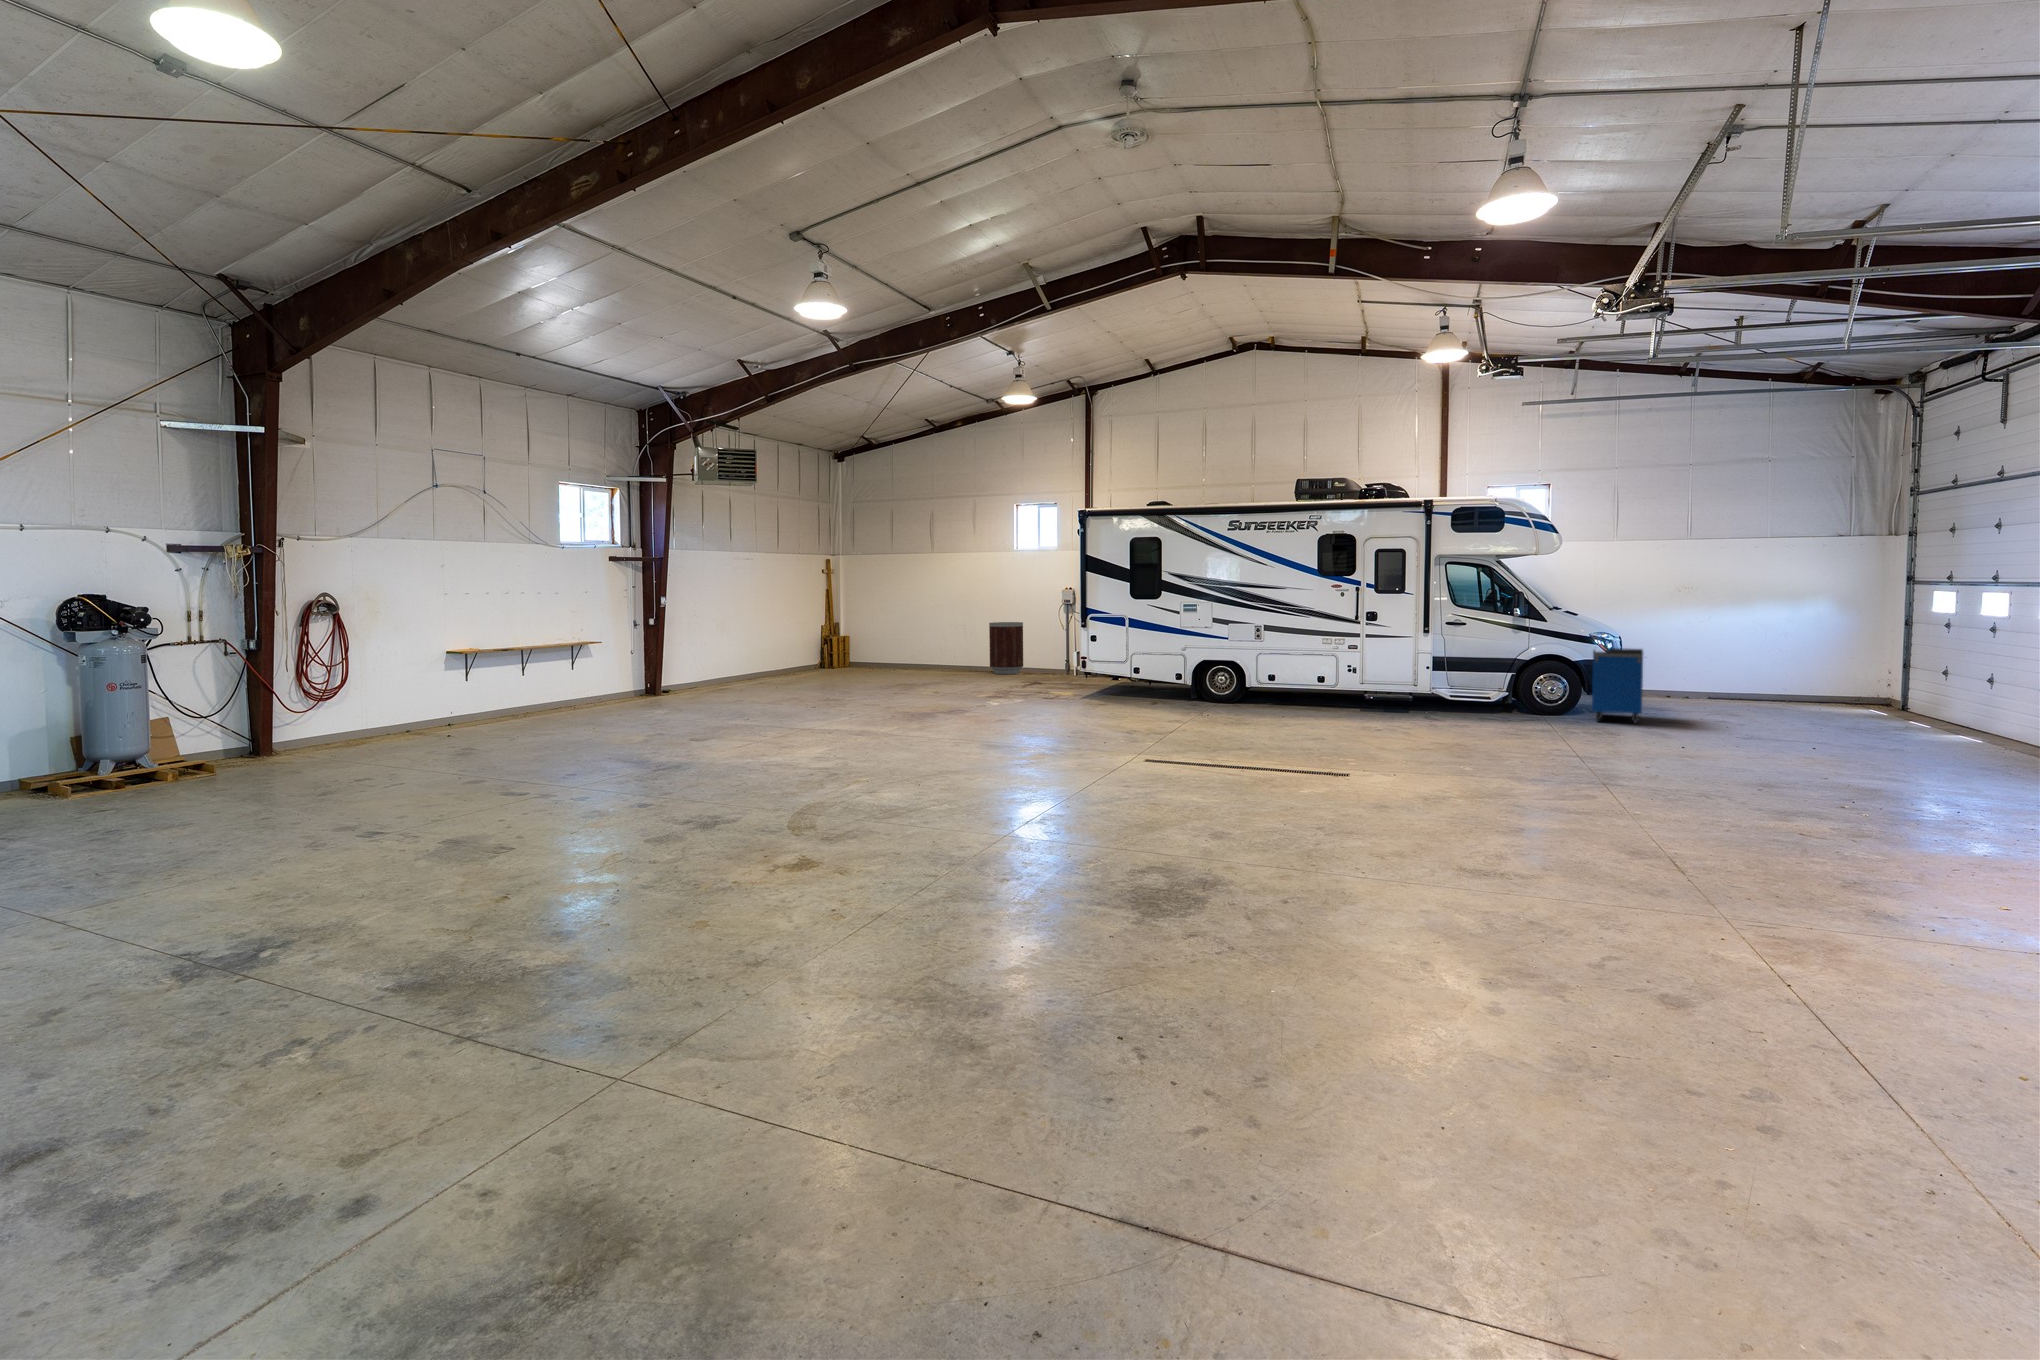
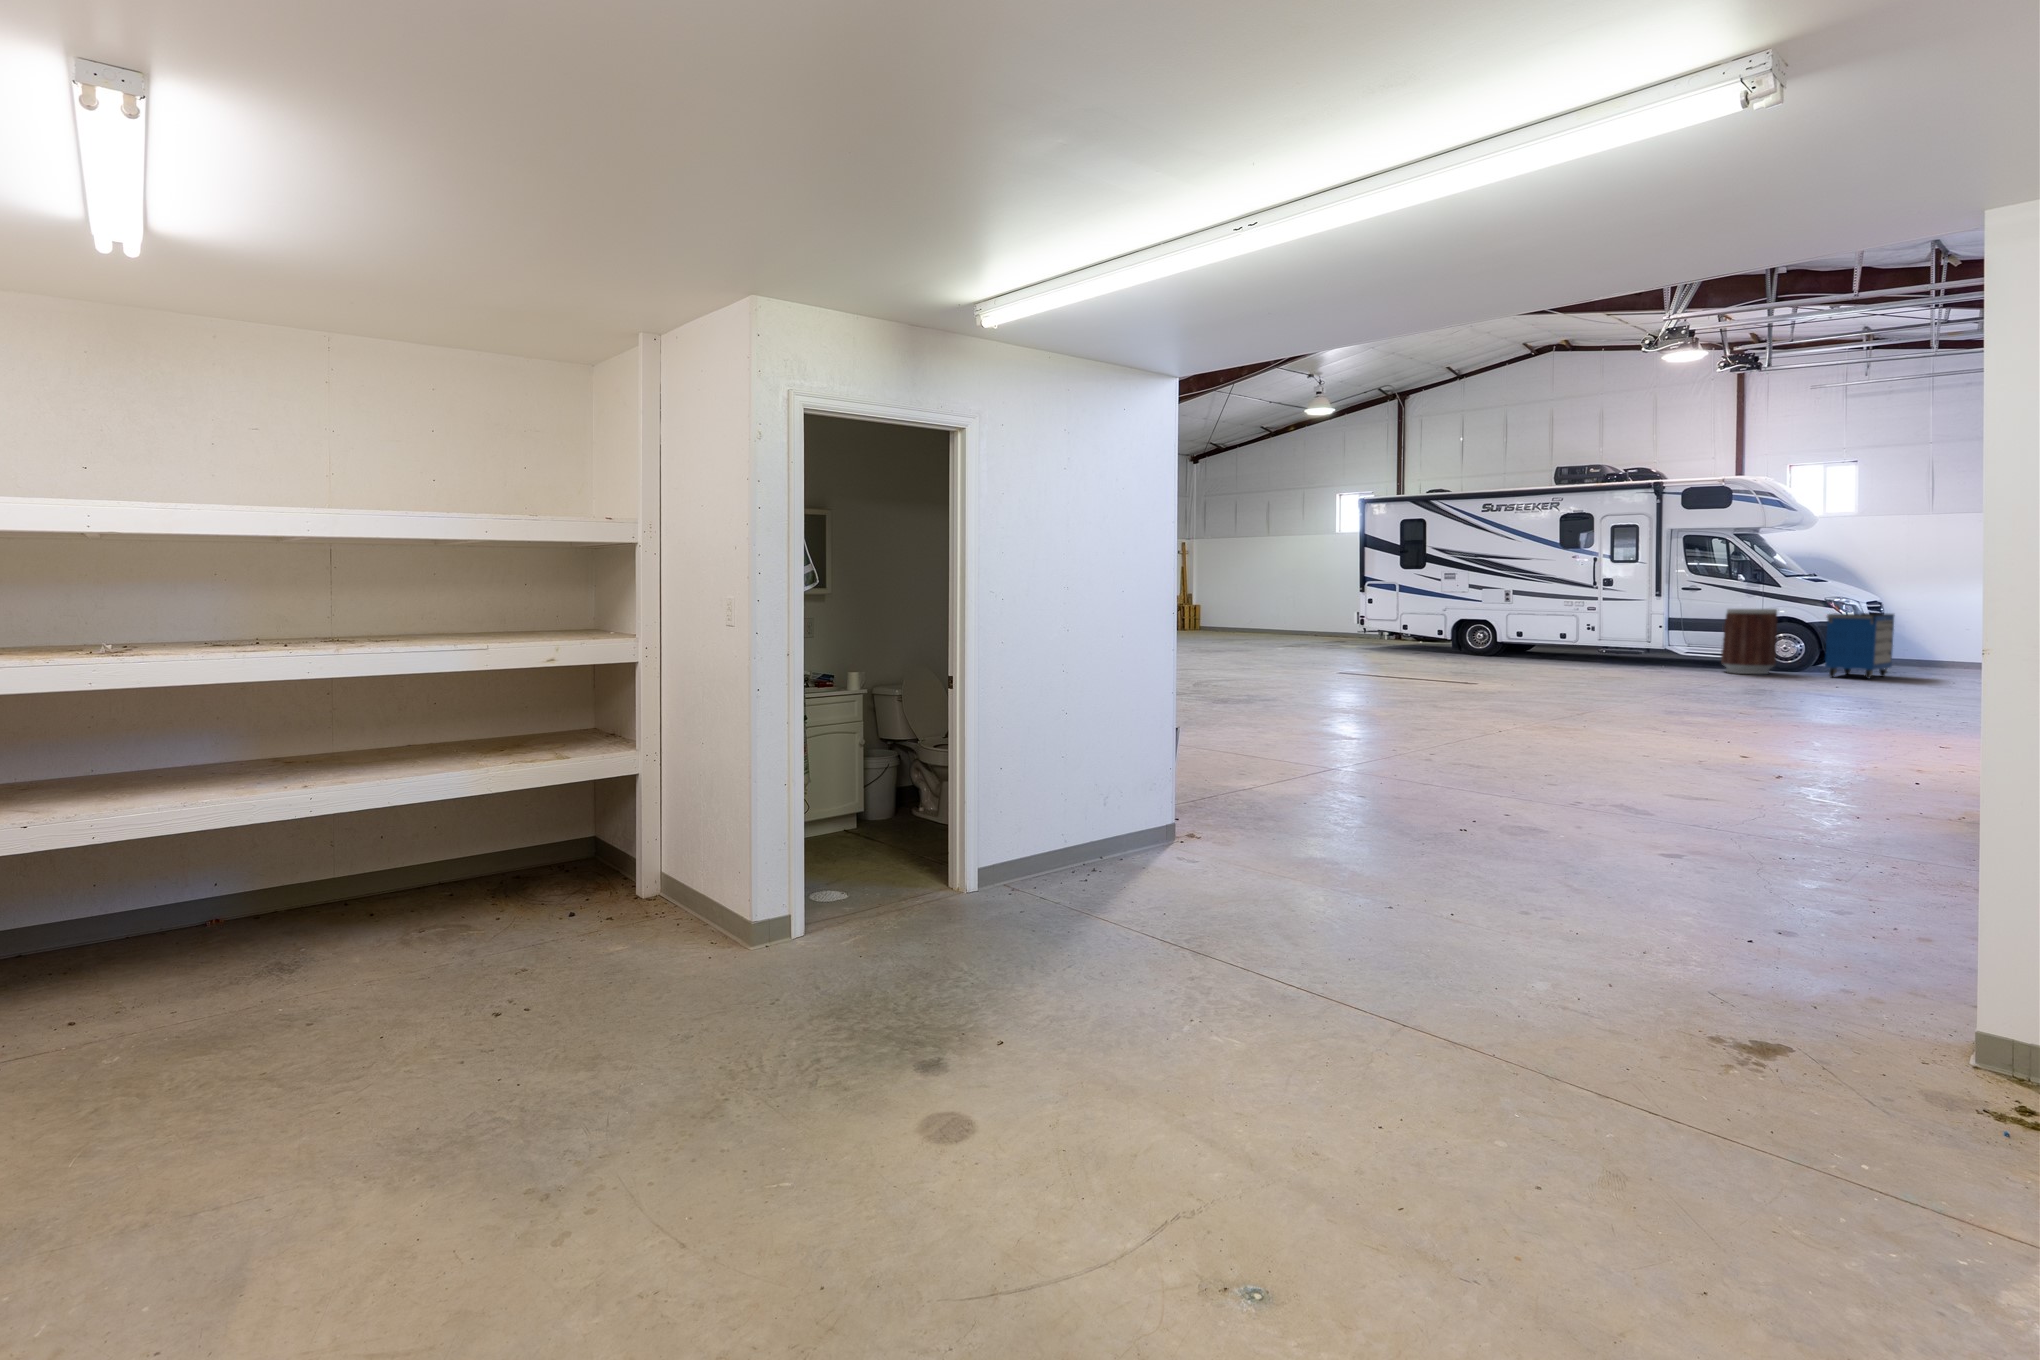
trash can: present [989,622,1023,674] -> present [1721,609,1777,674]

